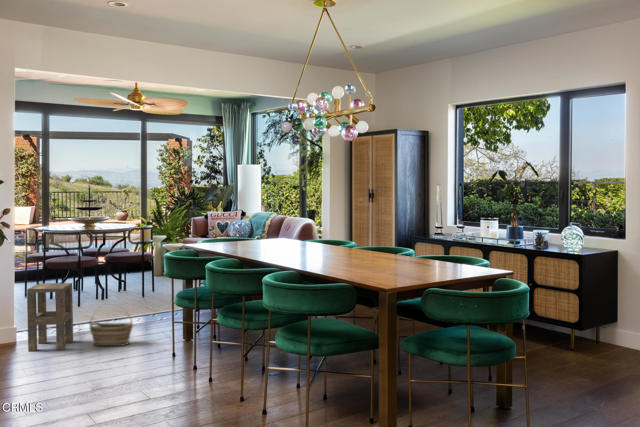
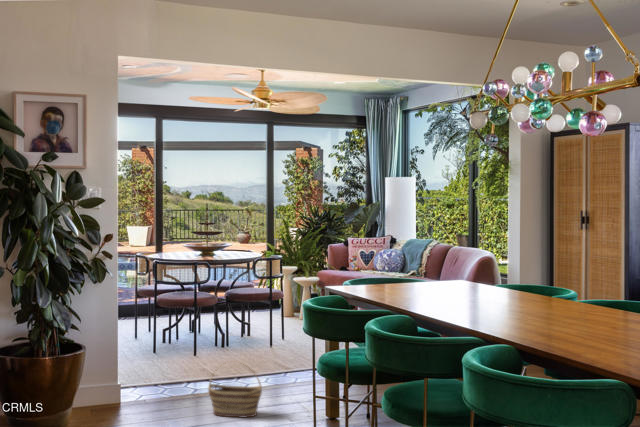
side table: present [27,283,73,351] -> none [135,331,188,419]

